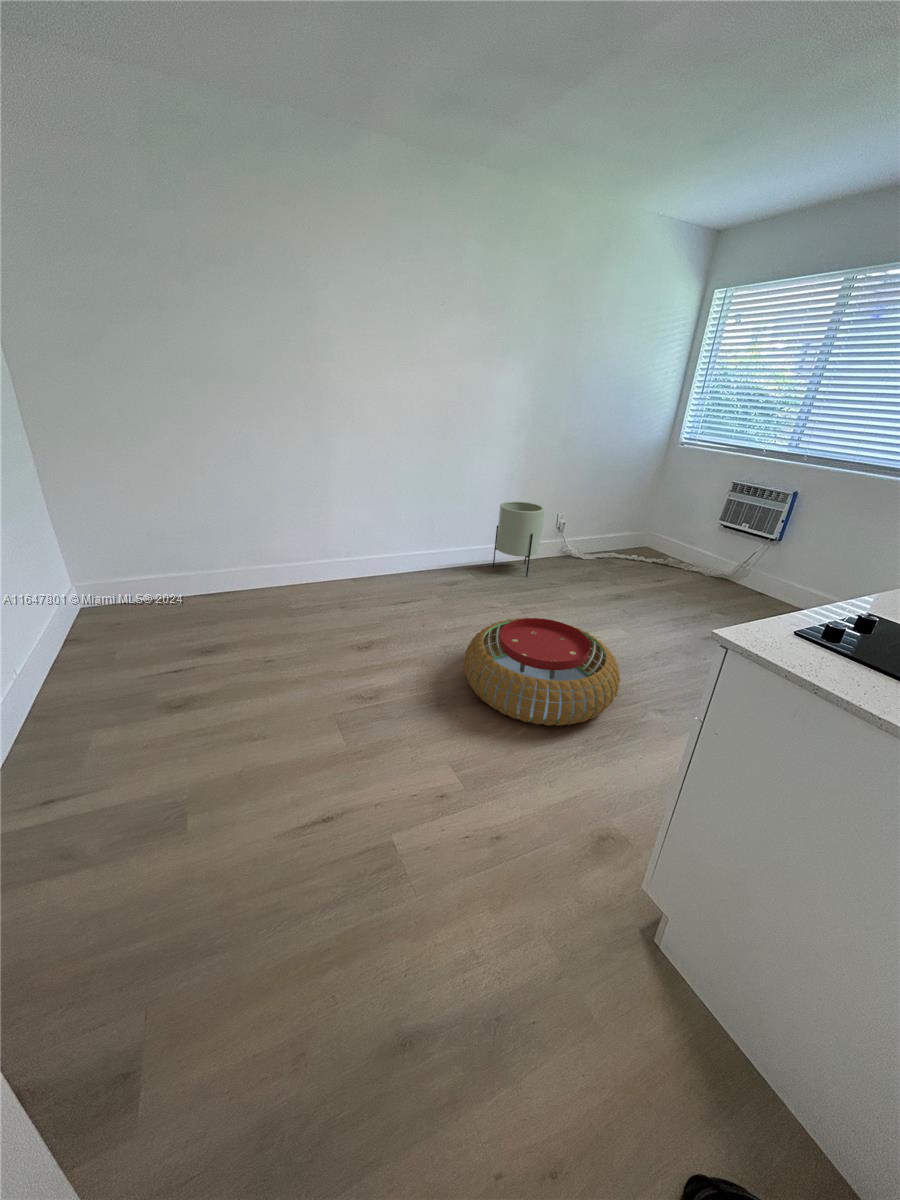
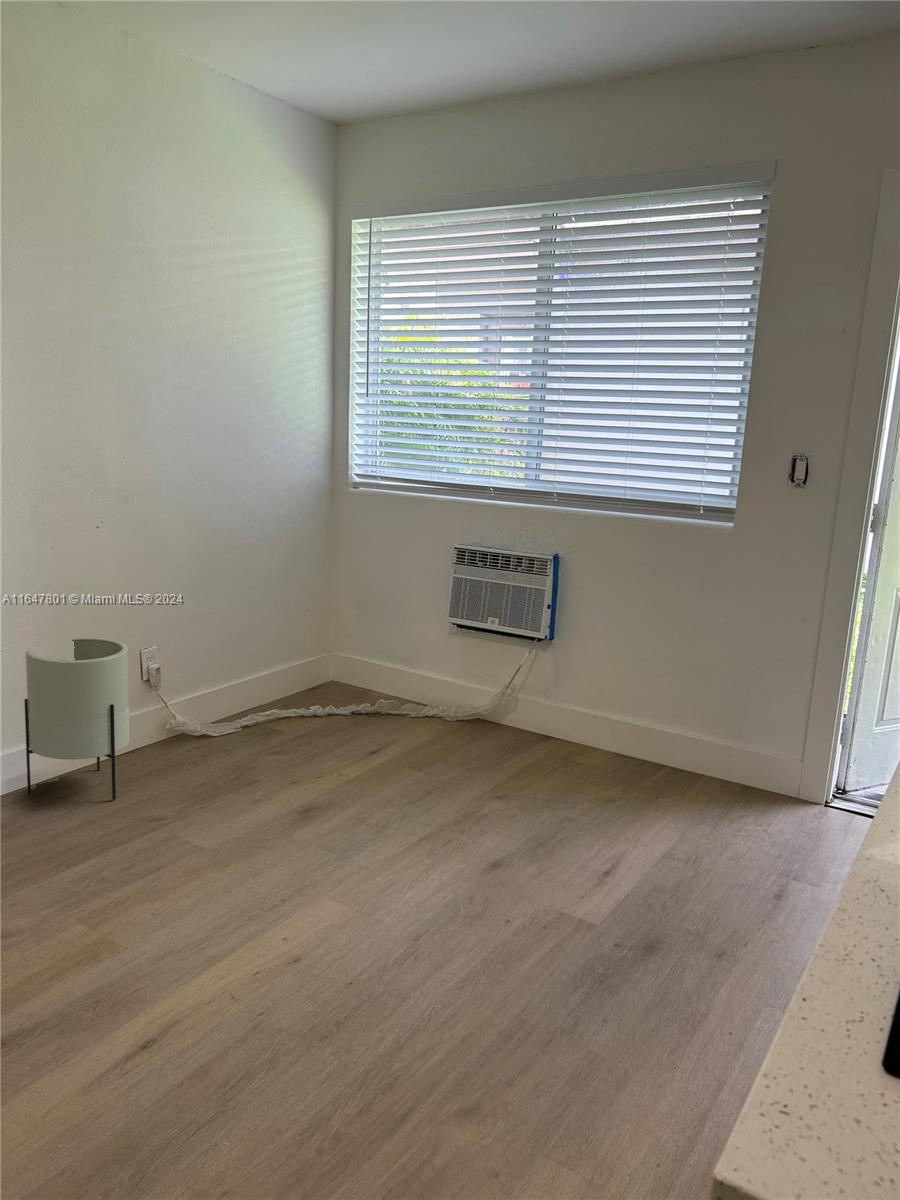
pouf: present [464,618,621,726] -> none [56,886,392,1125]

